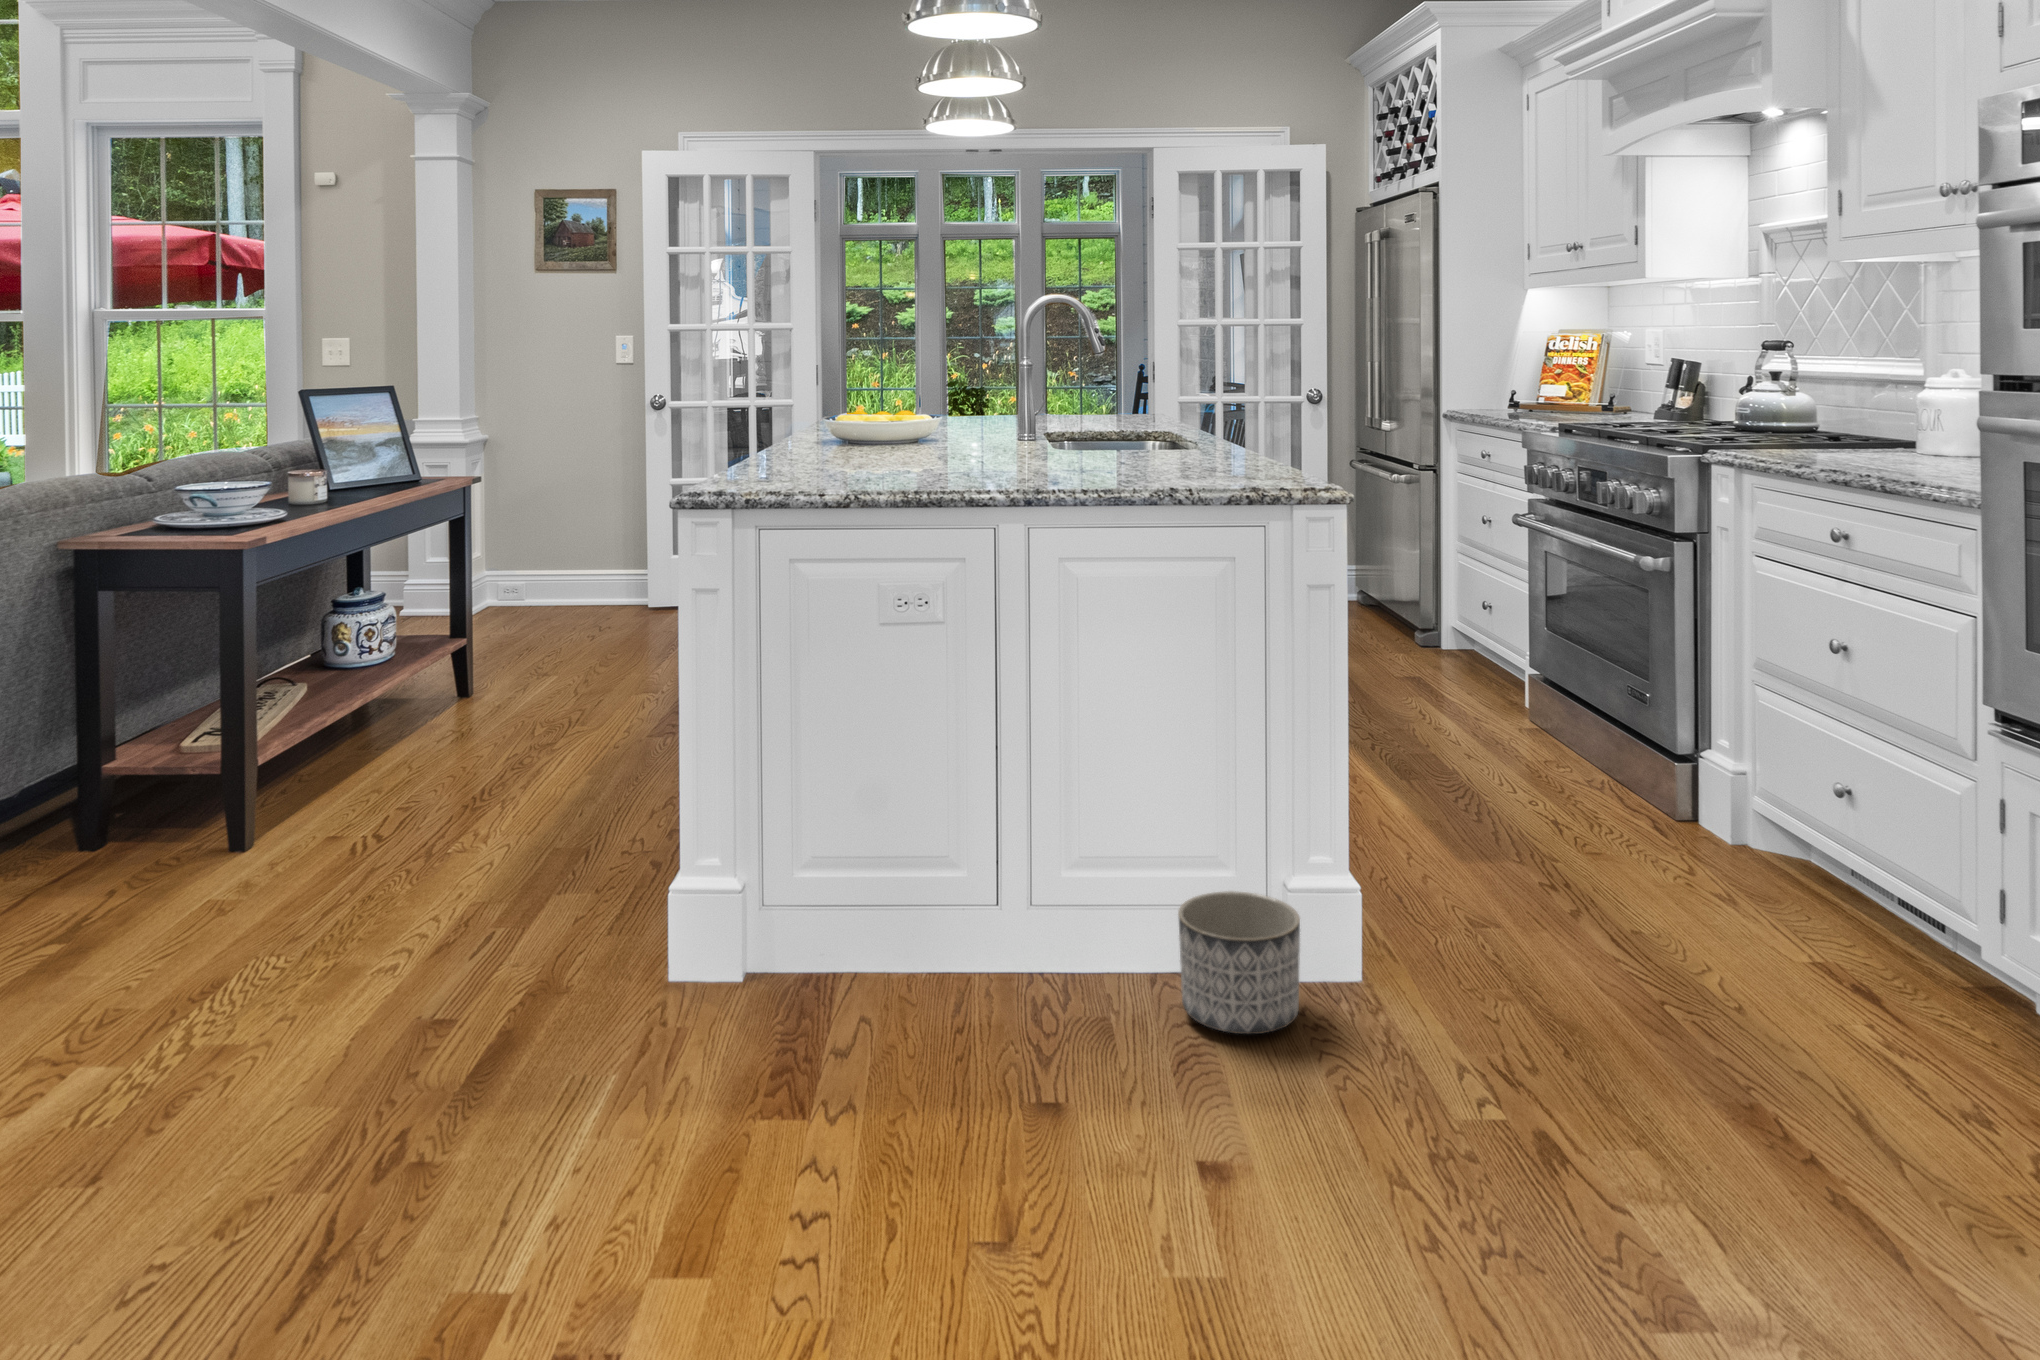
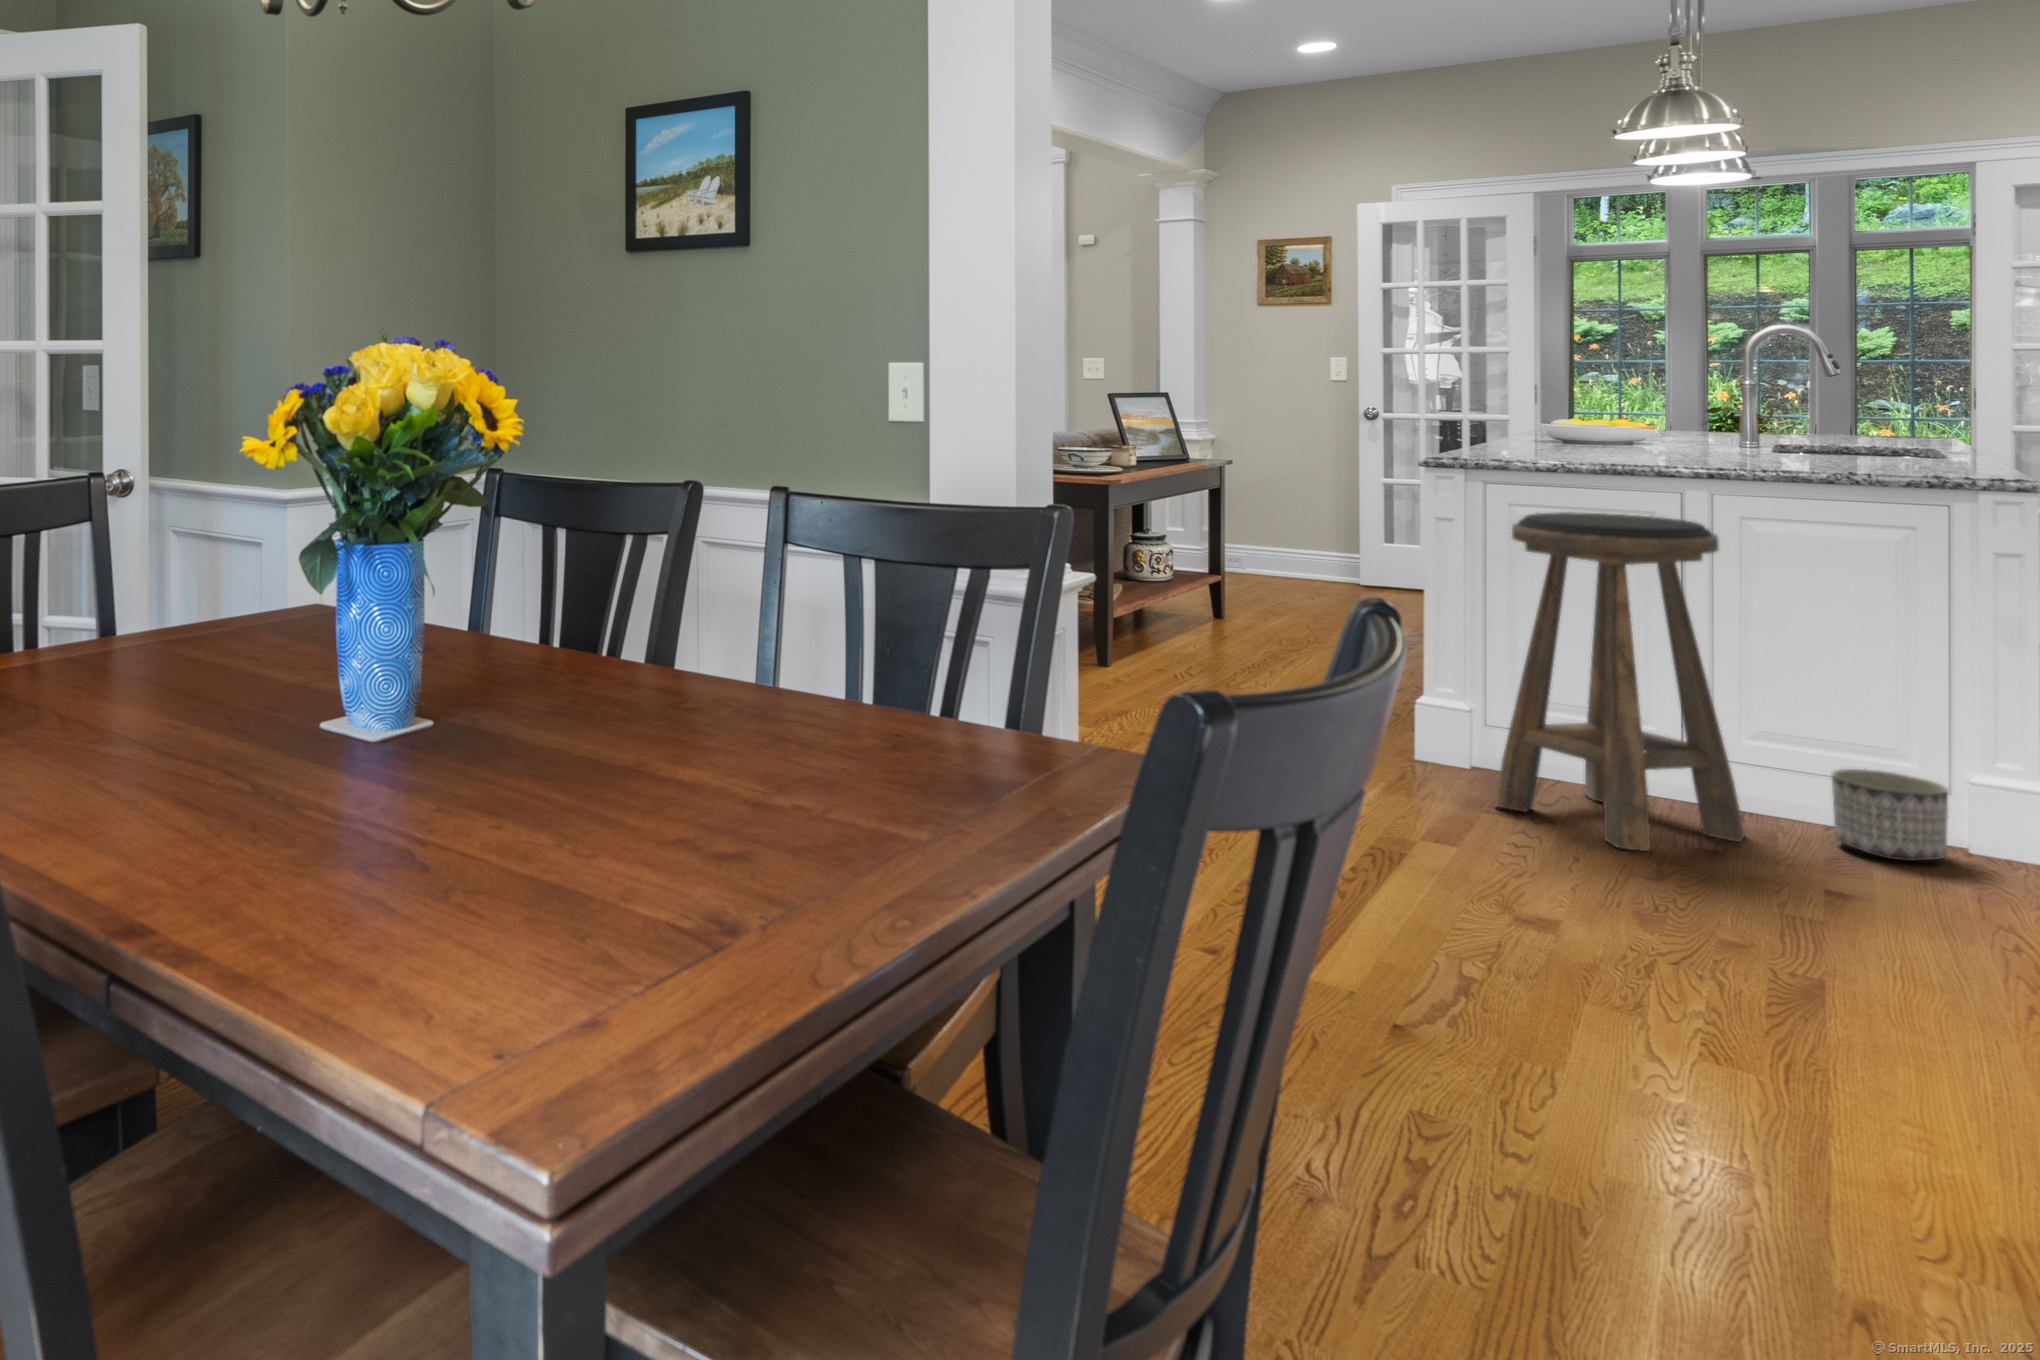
stool: none [773,561,1087,1145] -> present [1495,512,1745,851]

